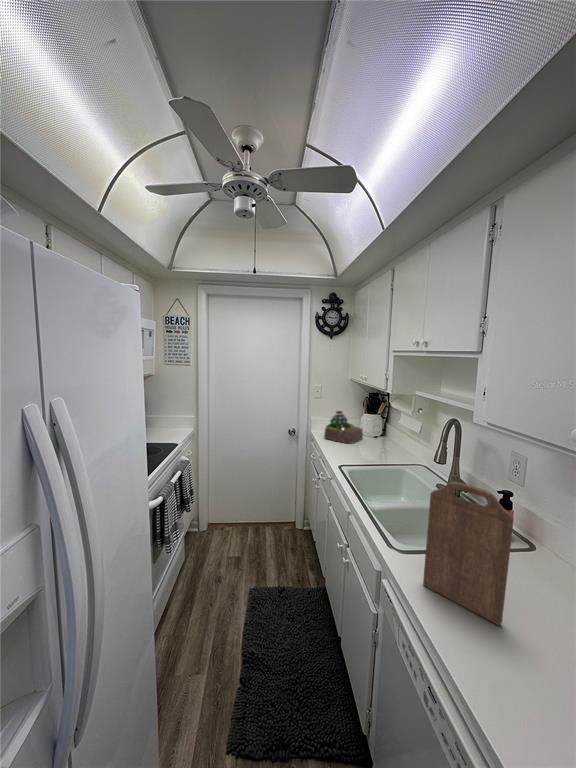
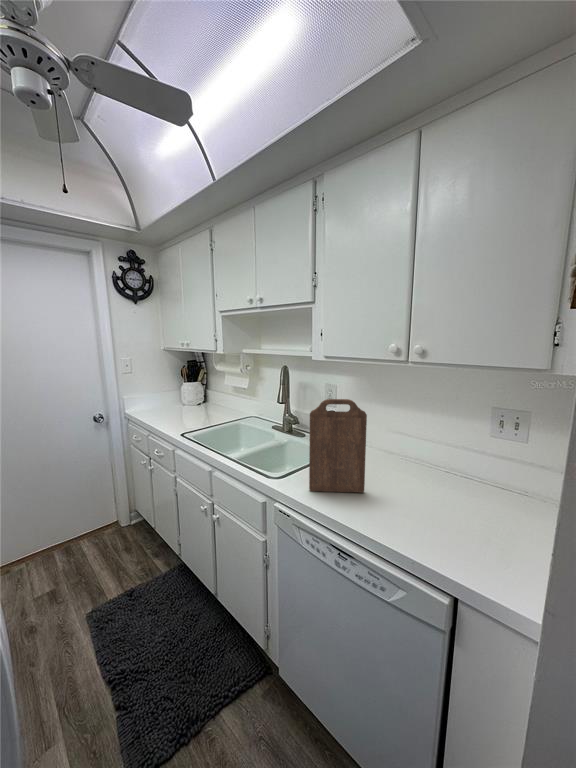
succulent plant: present [324,411,363,444] -> none [146,383,188,415]

